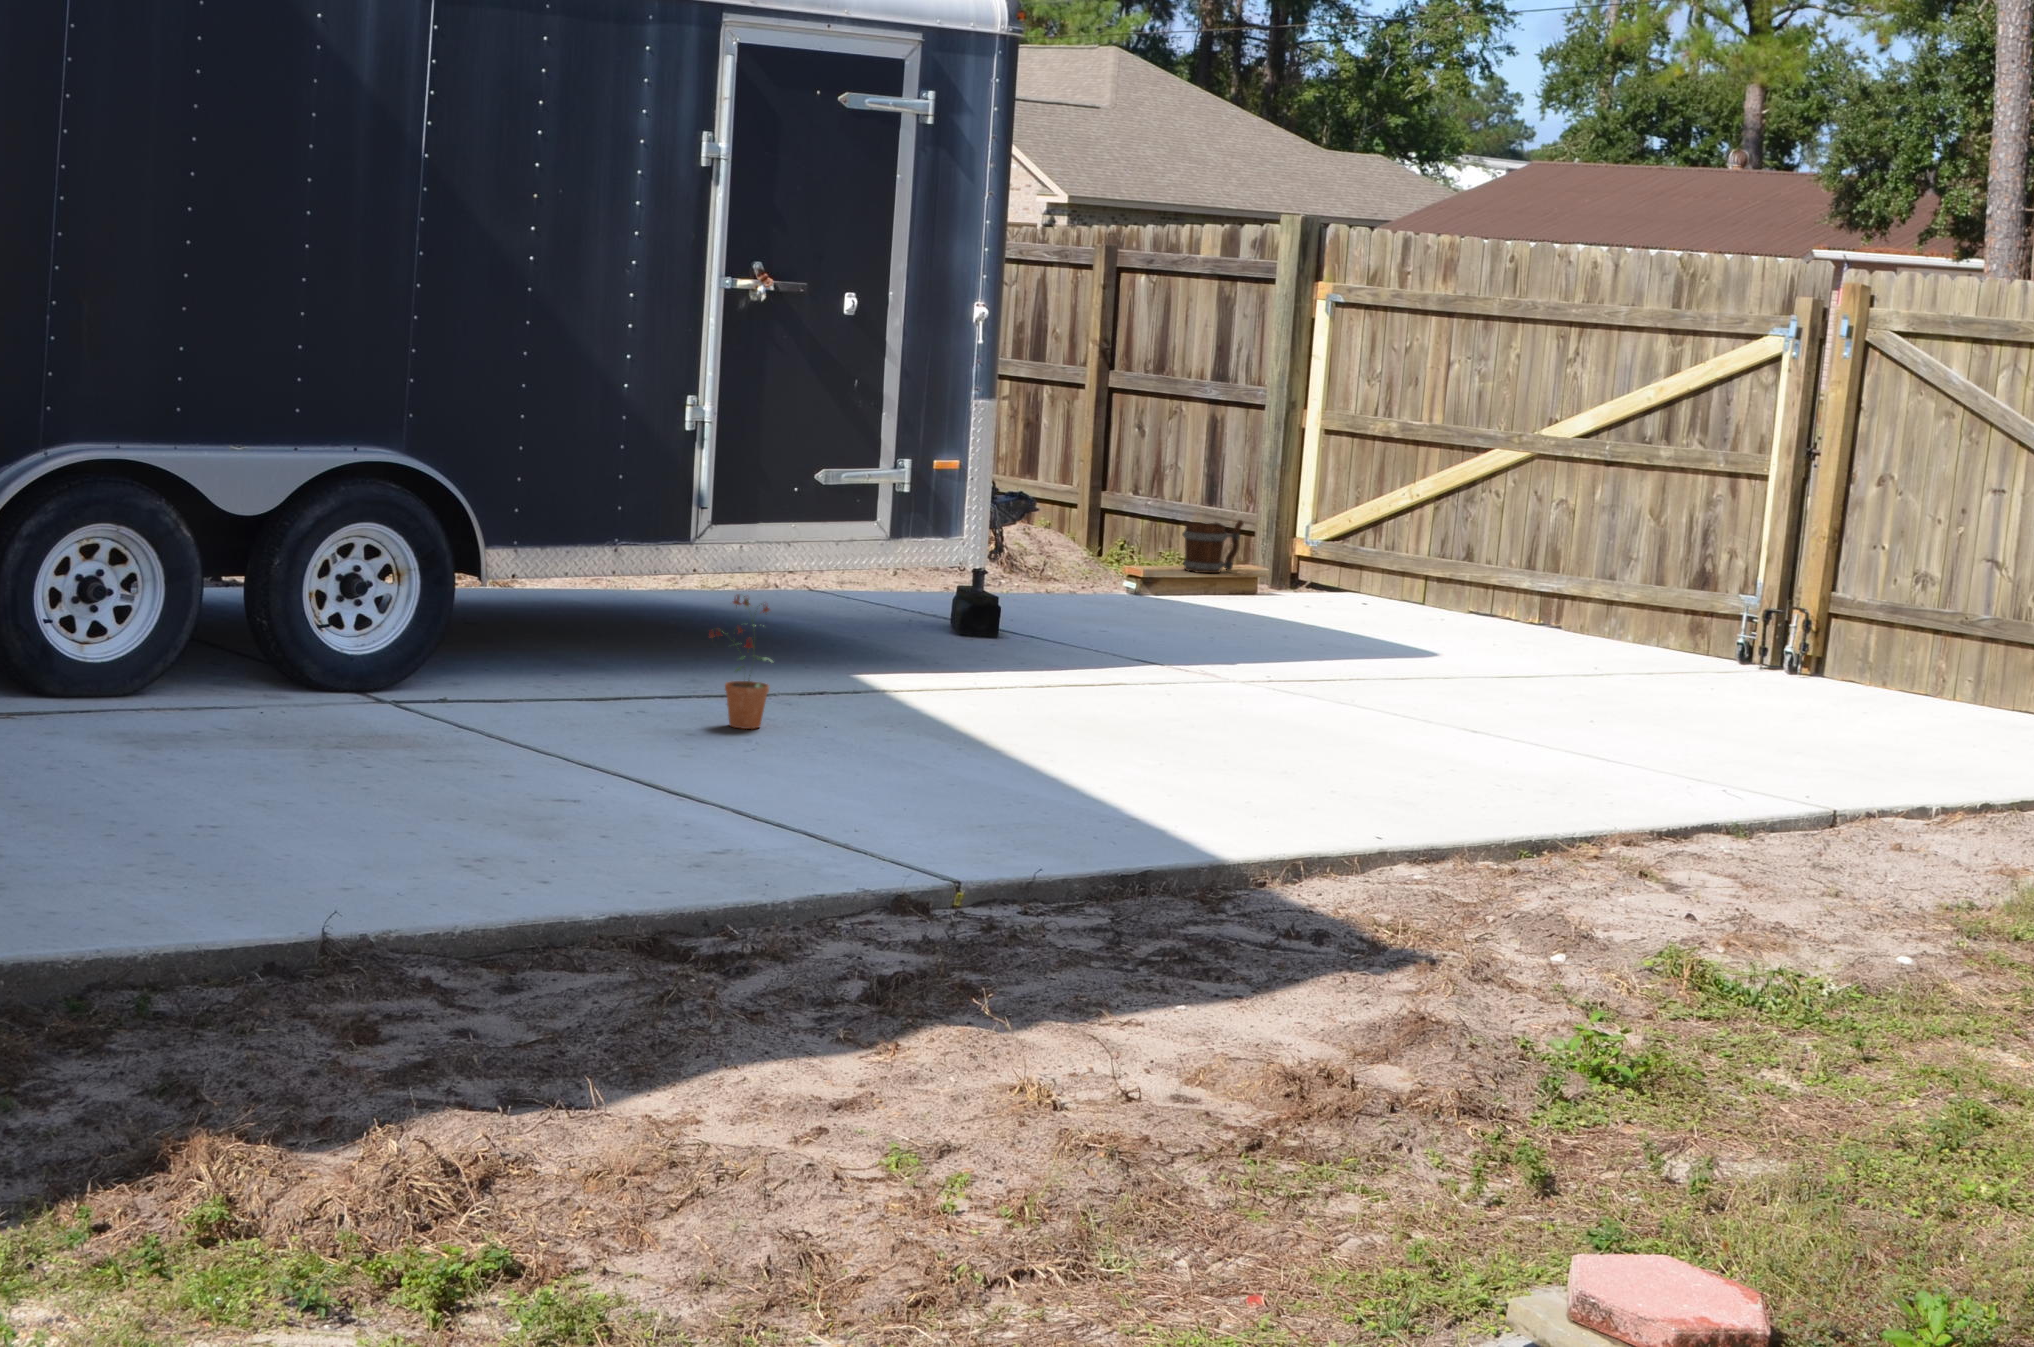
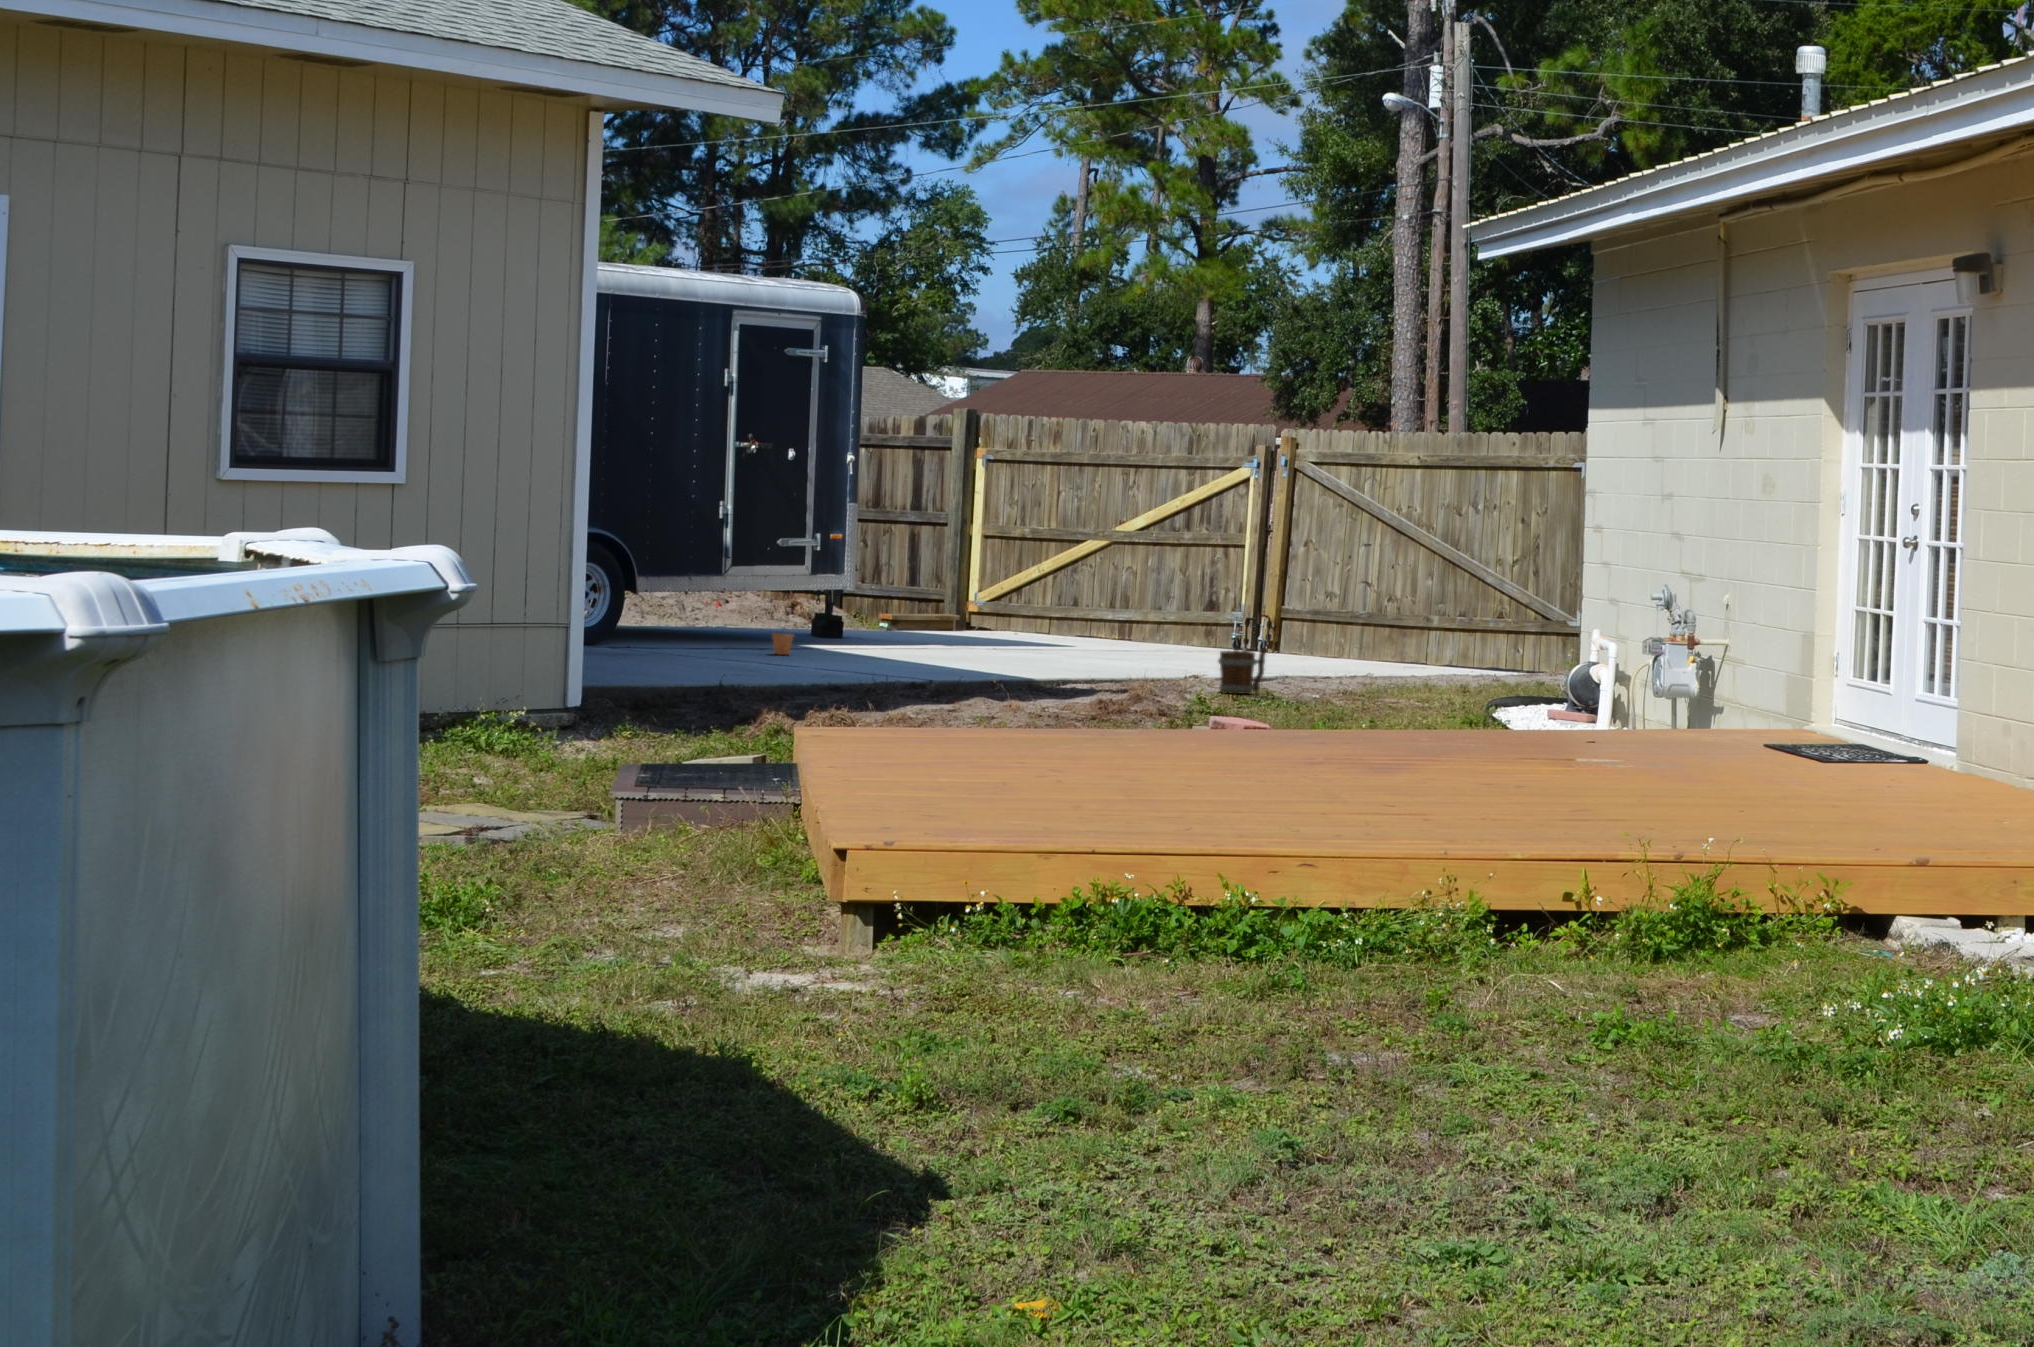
bucket: present [1182,520,1244,573] -> present [1218,648,1267,694]

